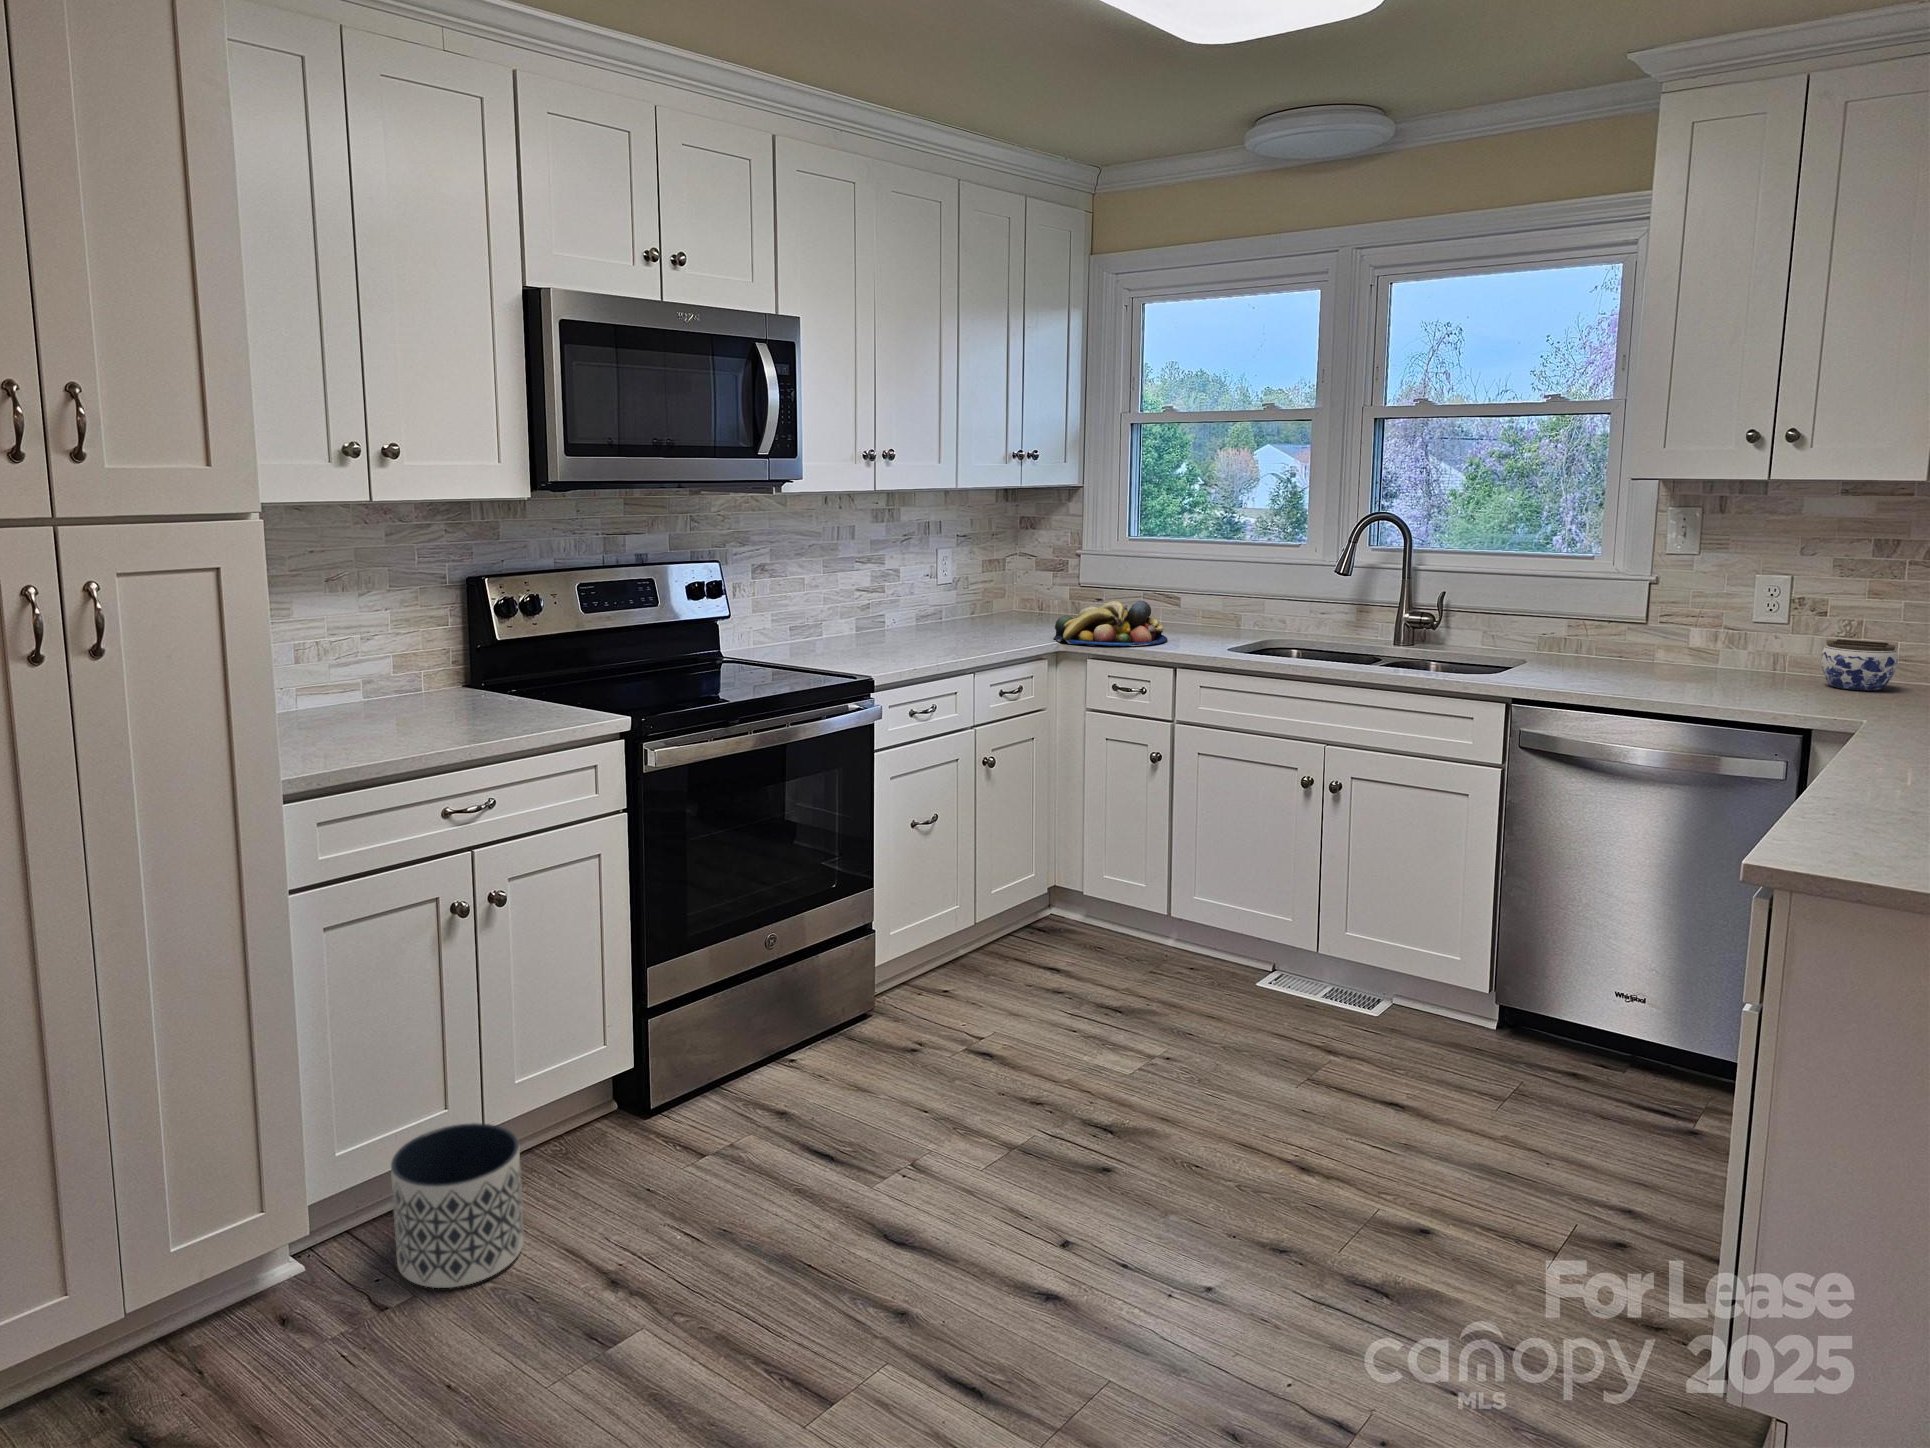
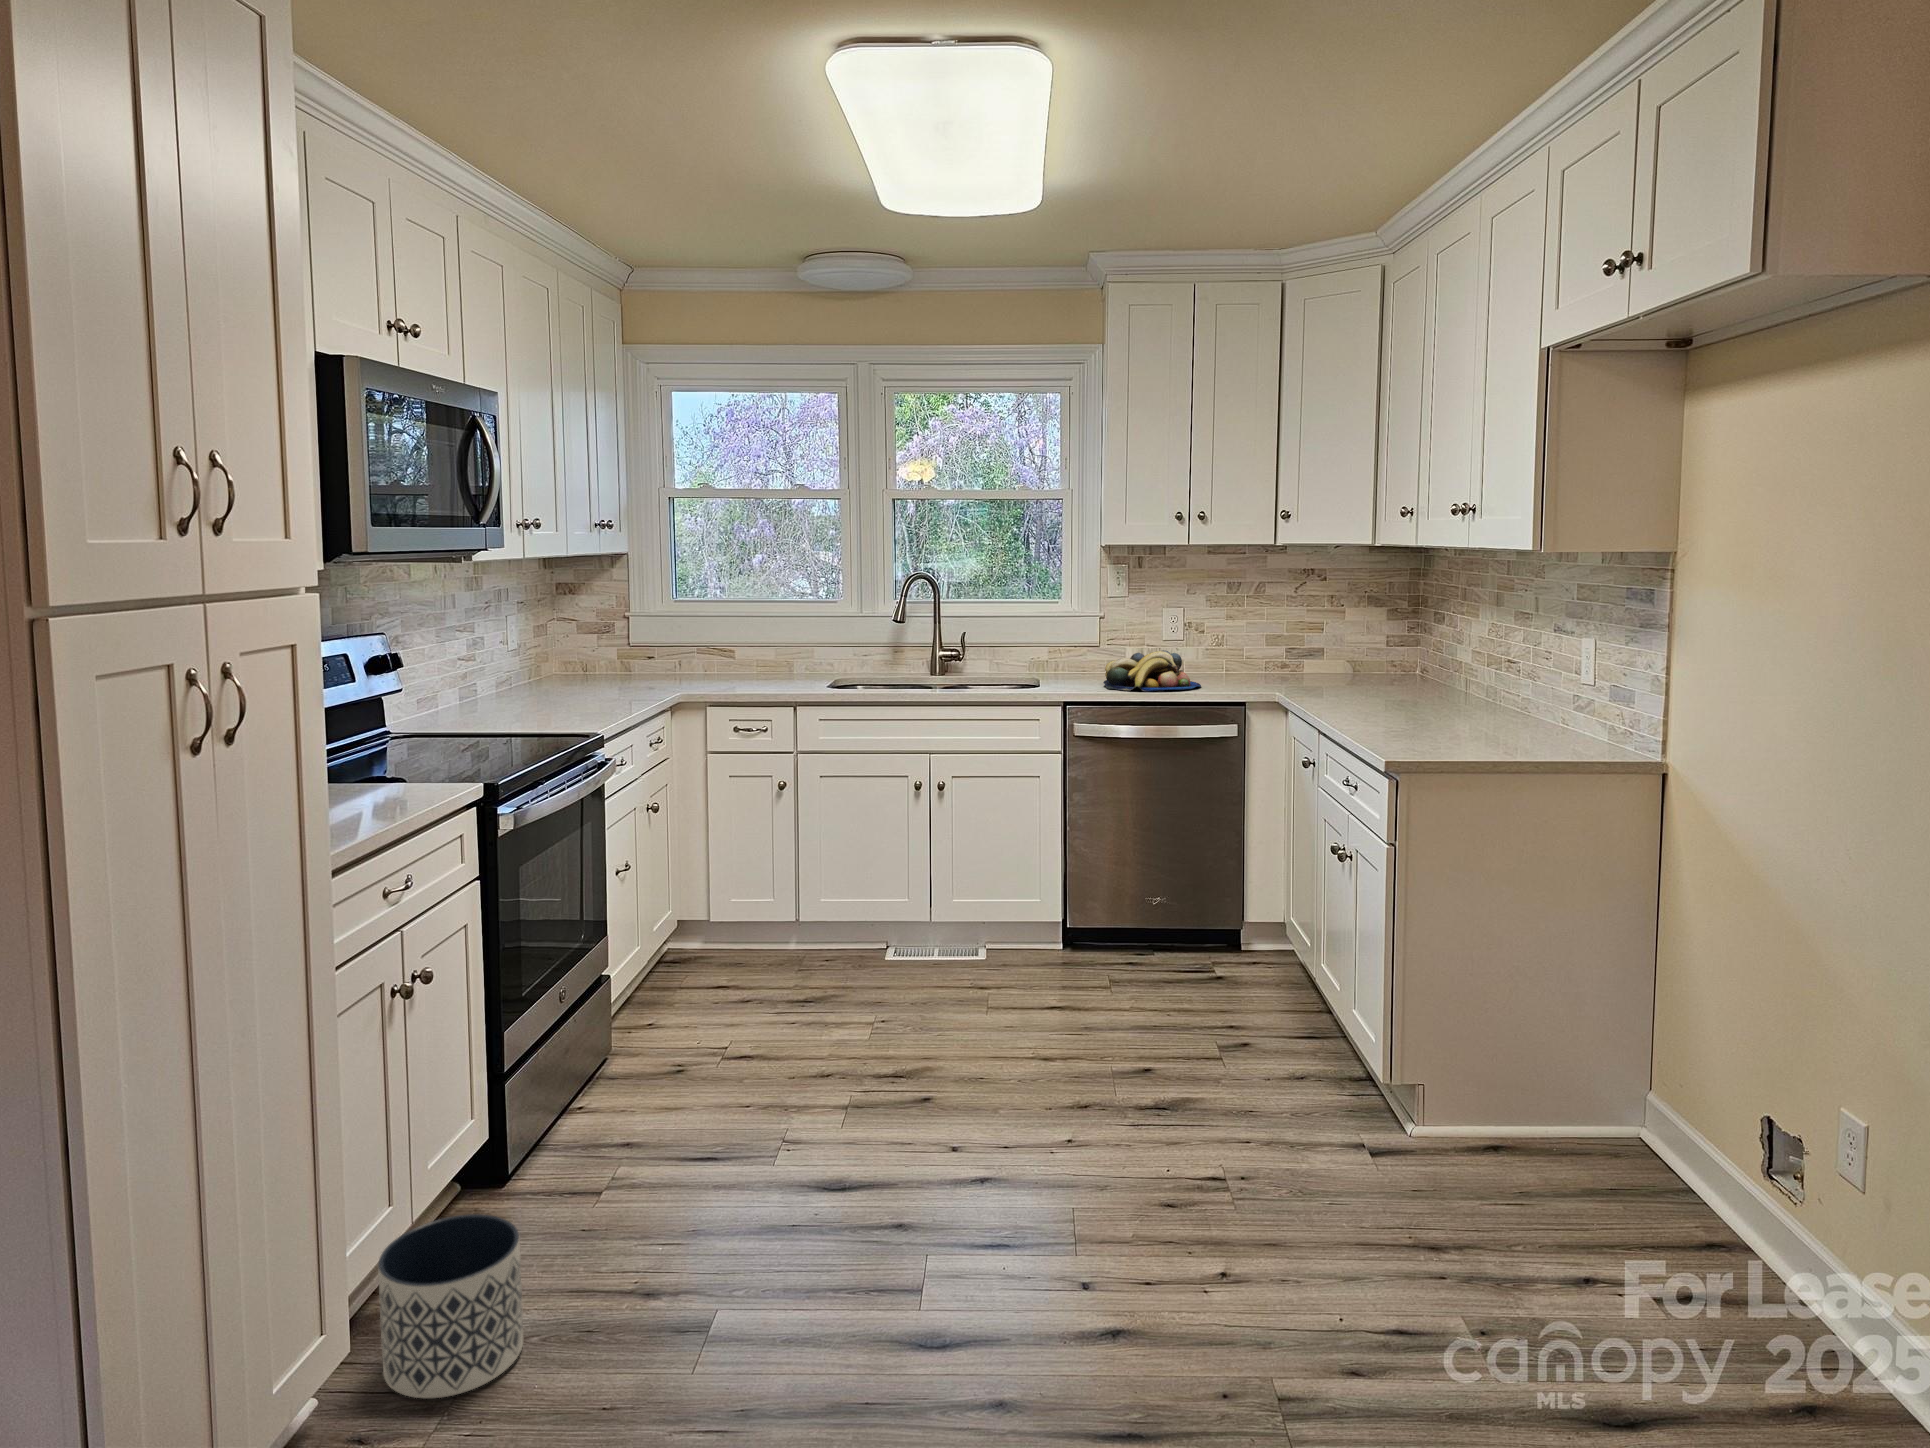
fruit bowl: present [1054,601,1167,646] -> present [1103,650,1201,691]
jar: present [1821,639,1898,690] -> none [1208,648,1249,679]

